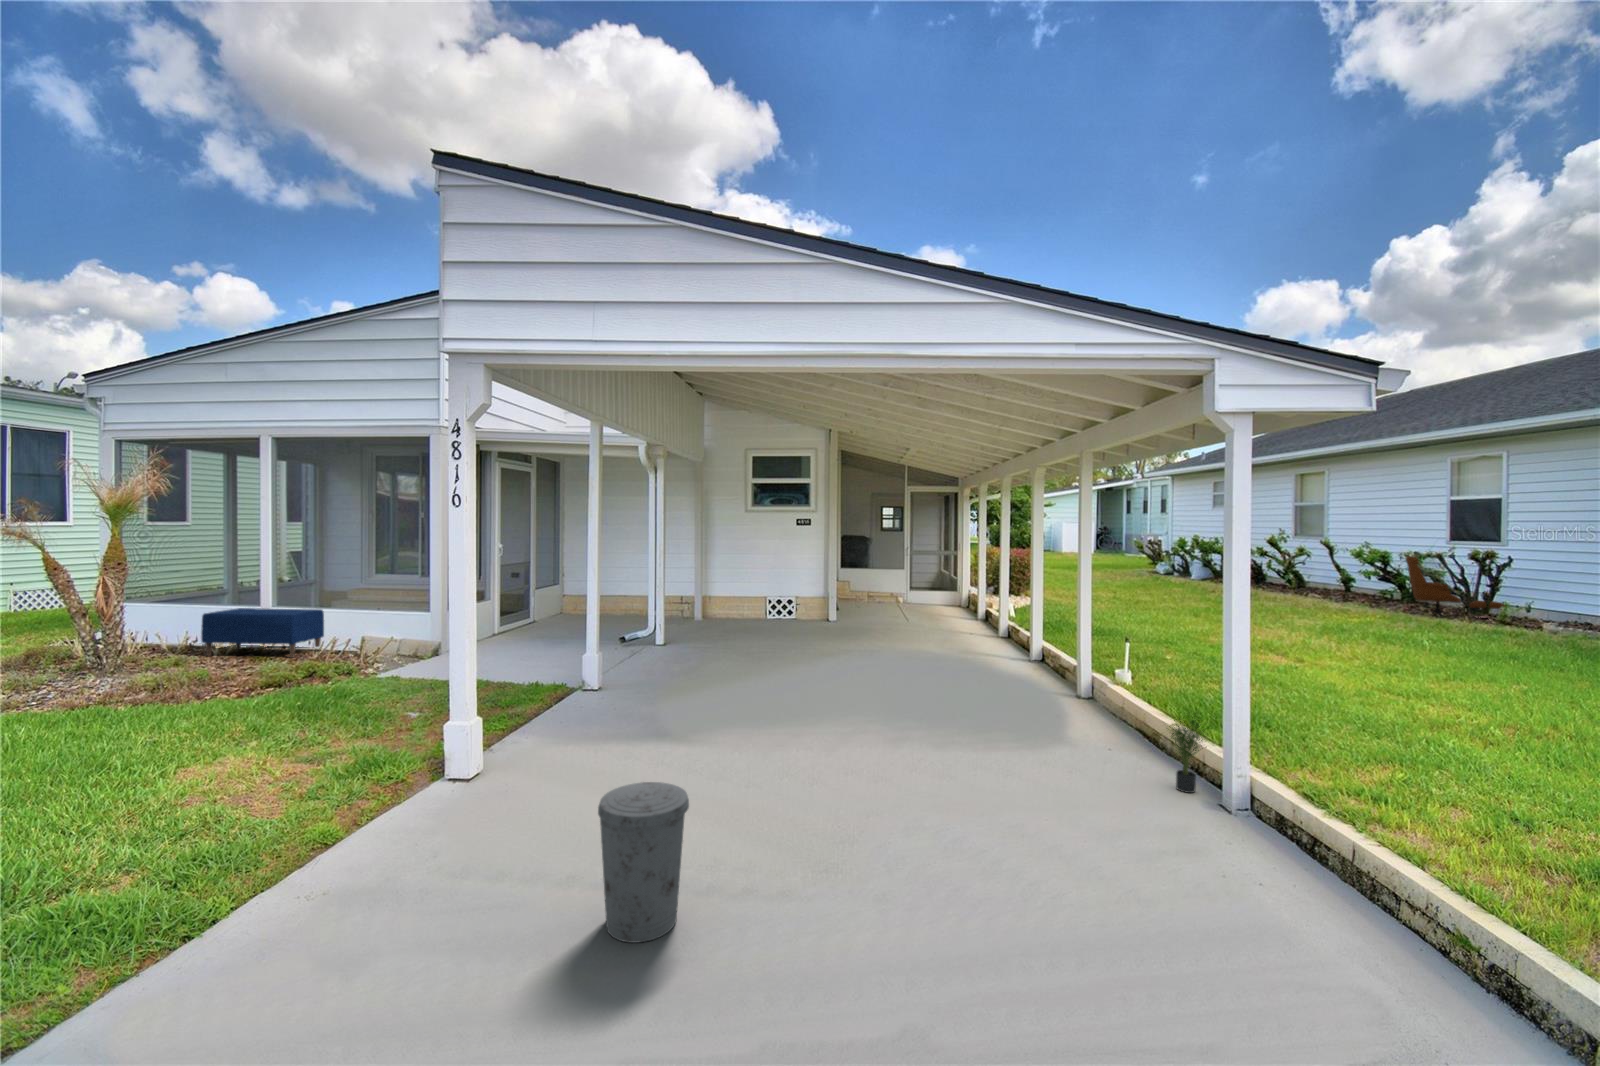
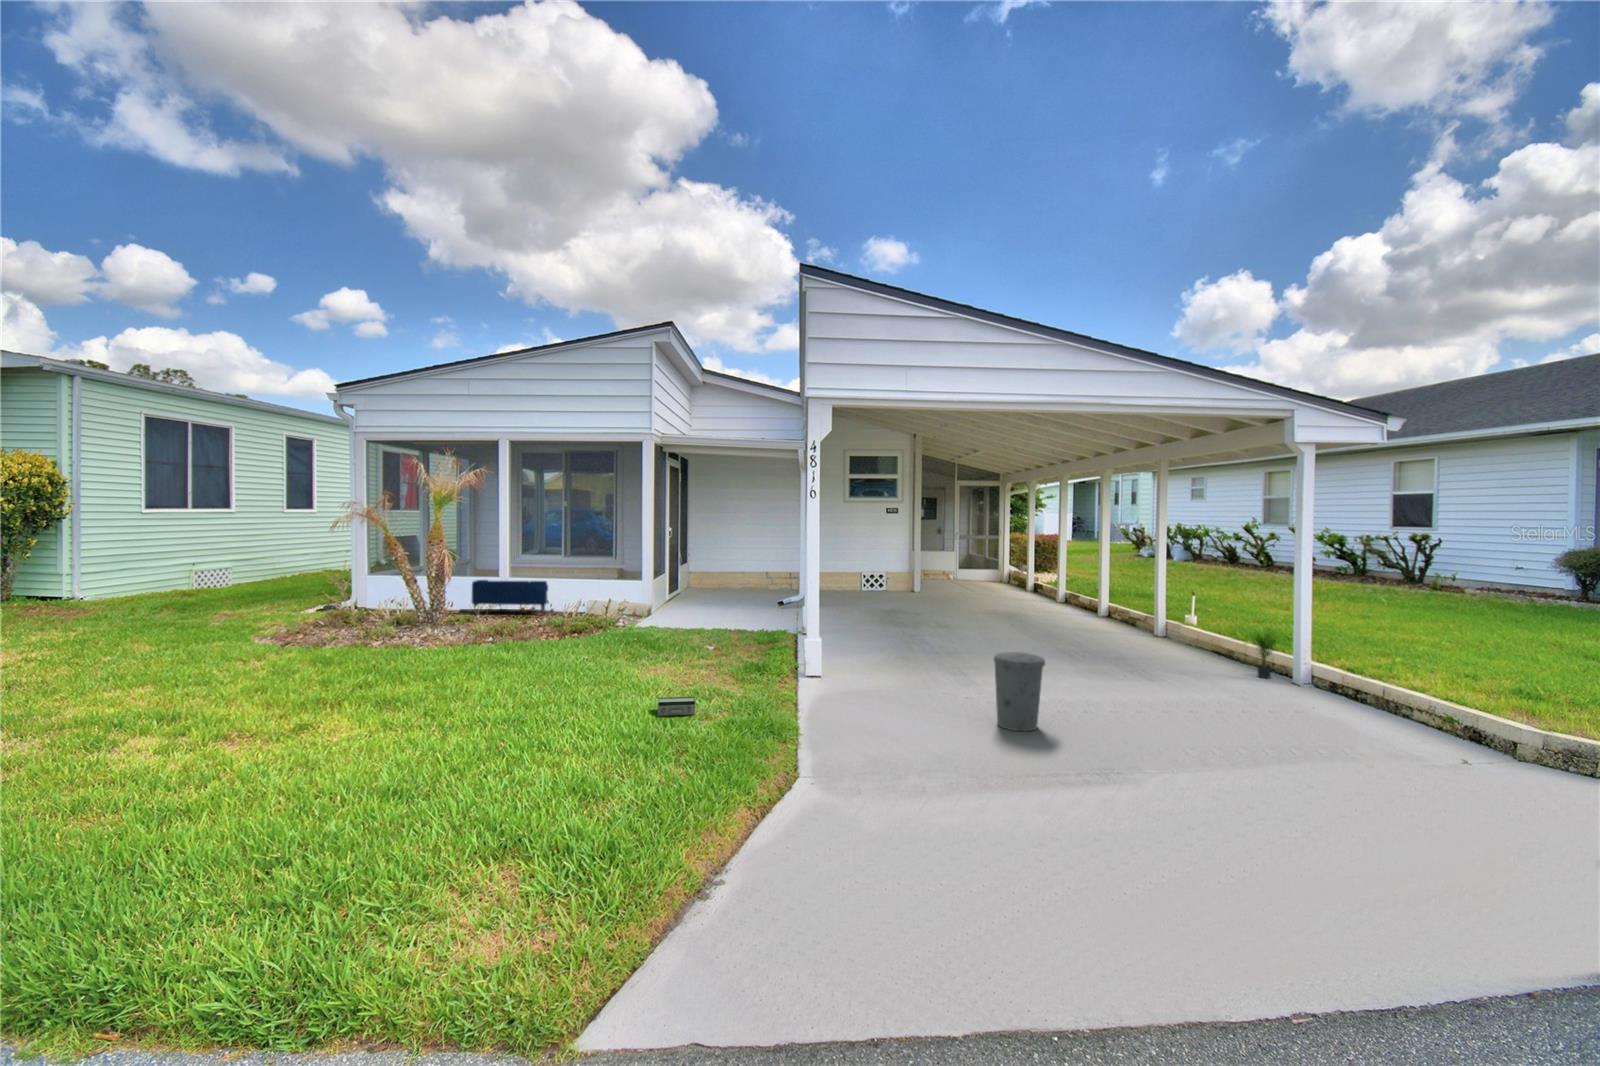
lounge chair: present [1406,556,1505,616] -> none [1360,539,1436,588]
toolbox: none [45,841,153,883] -> present [658,697,695,716]

